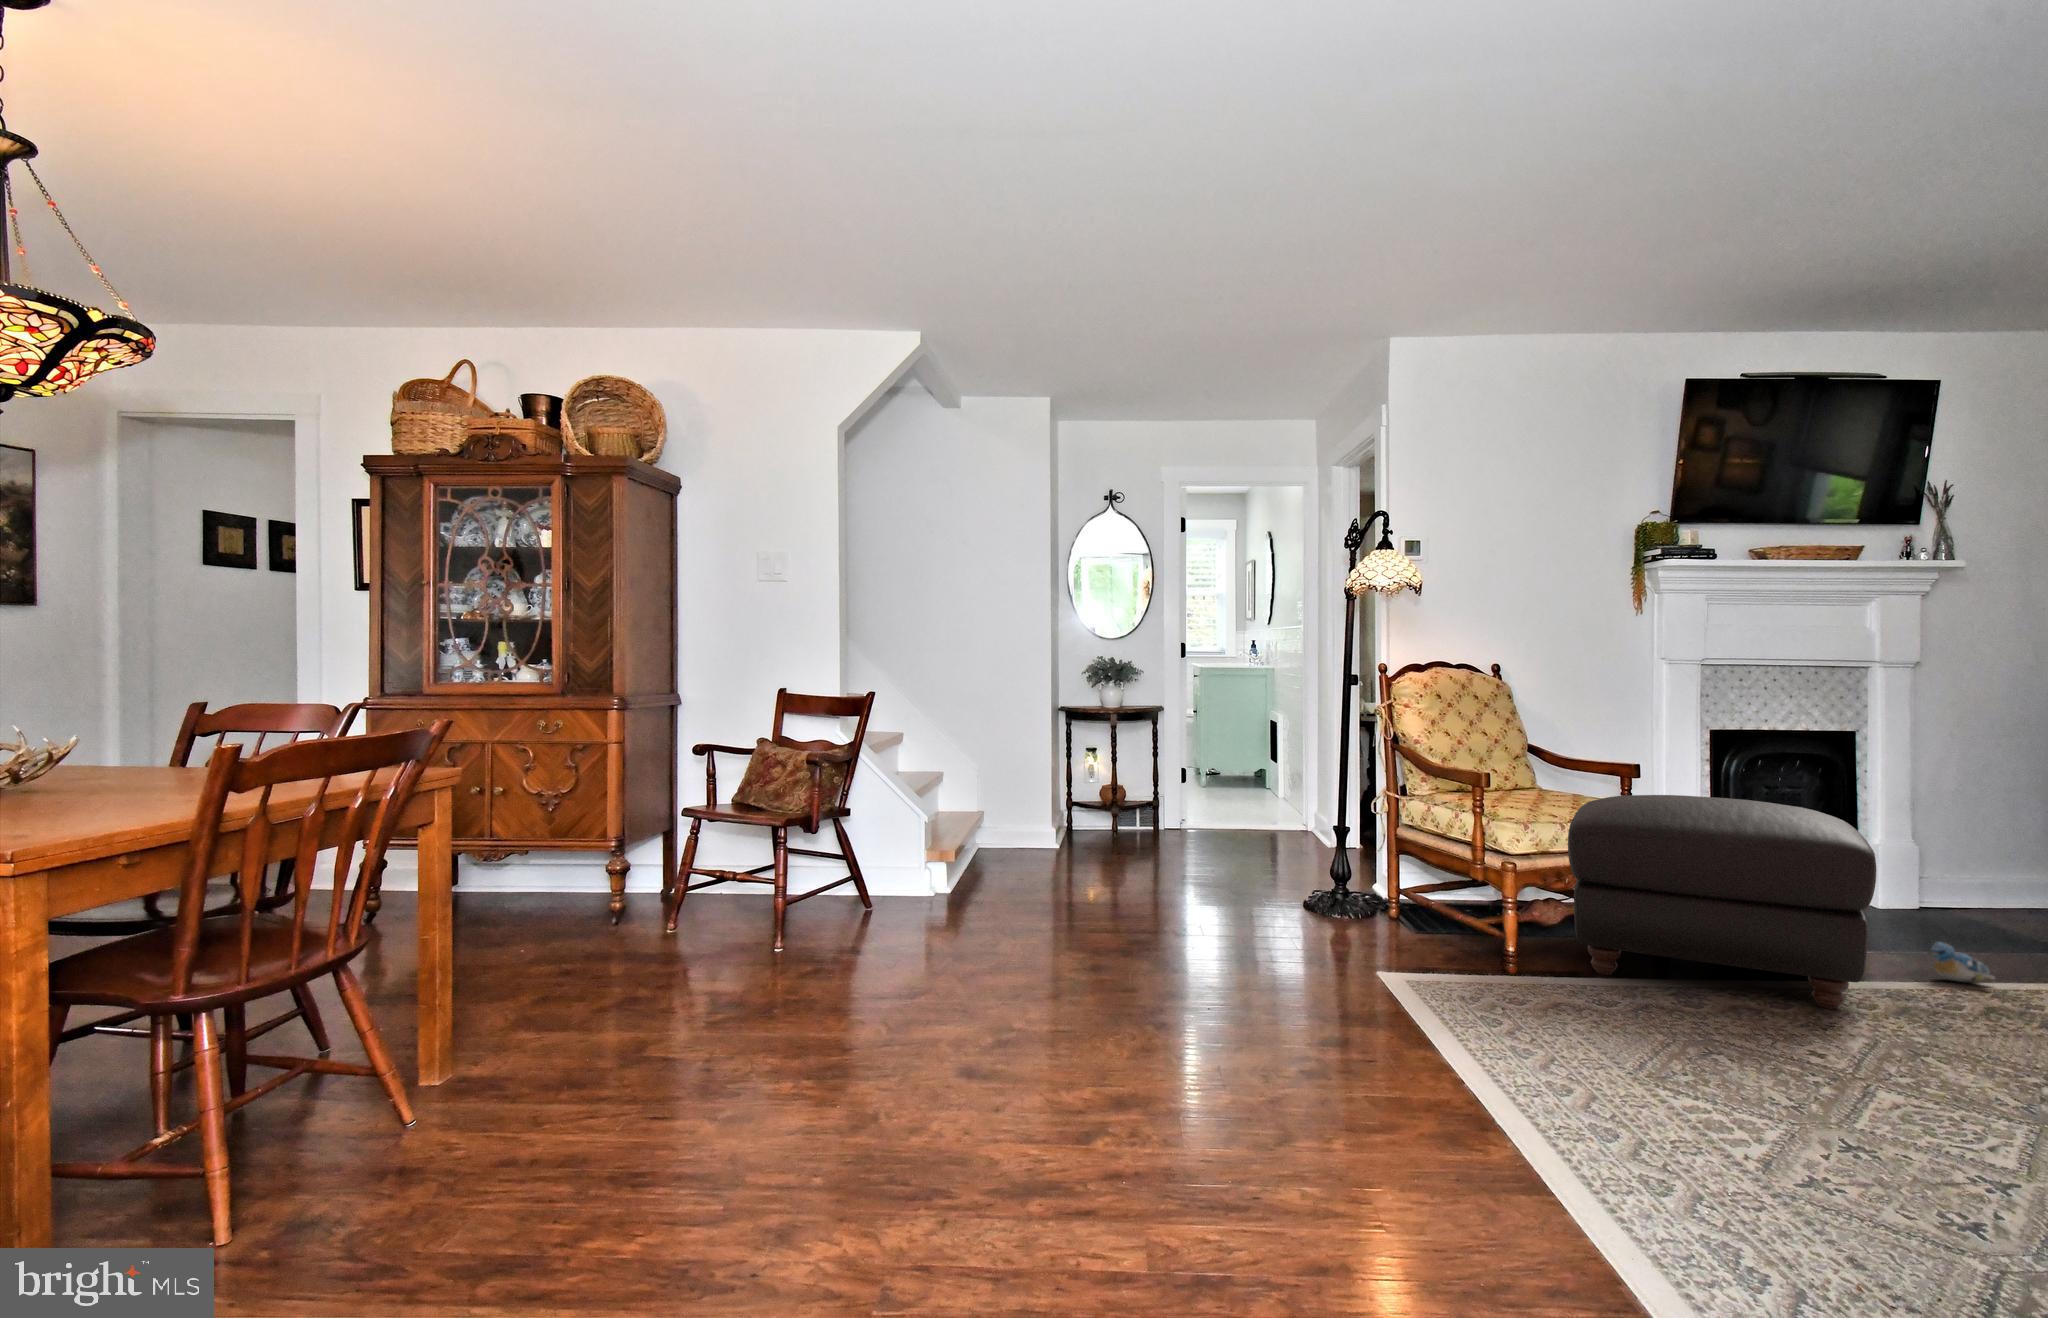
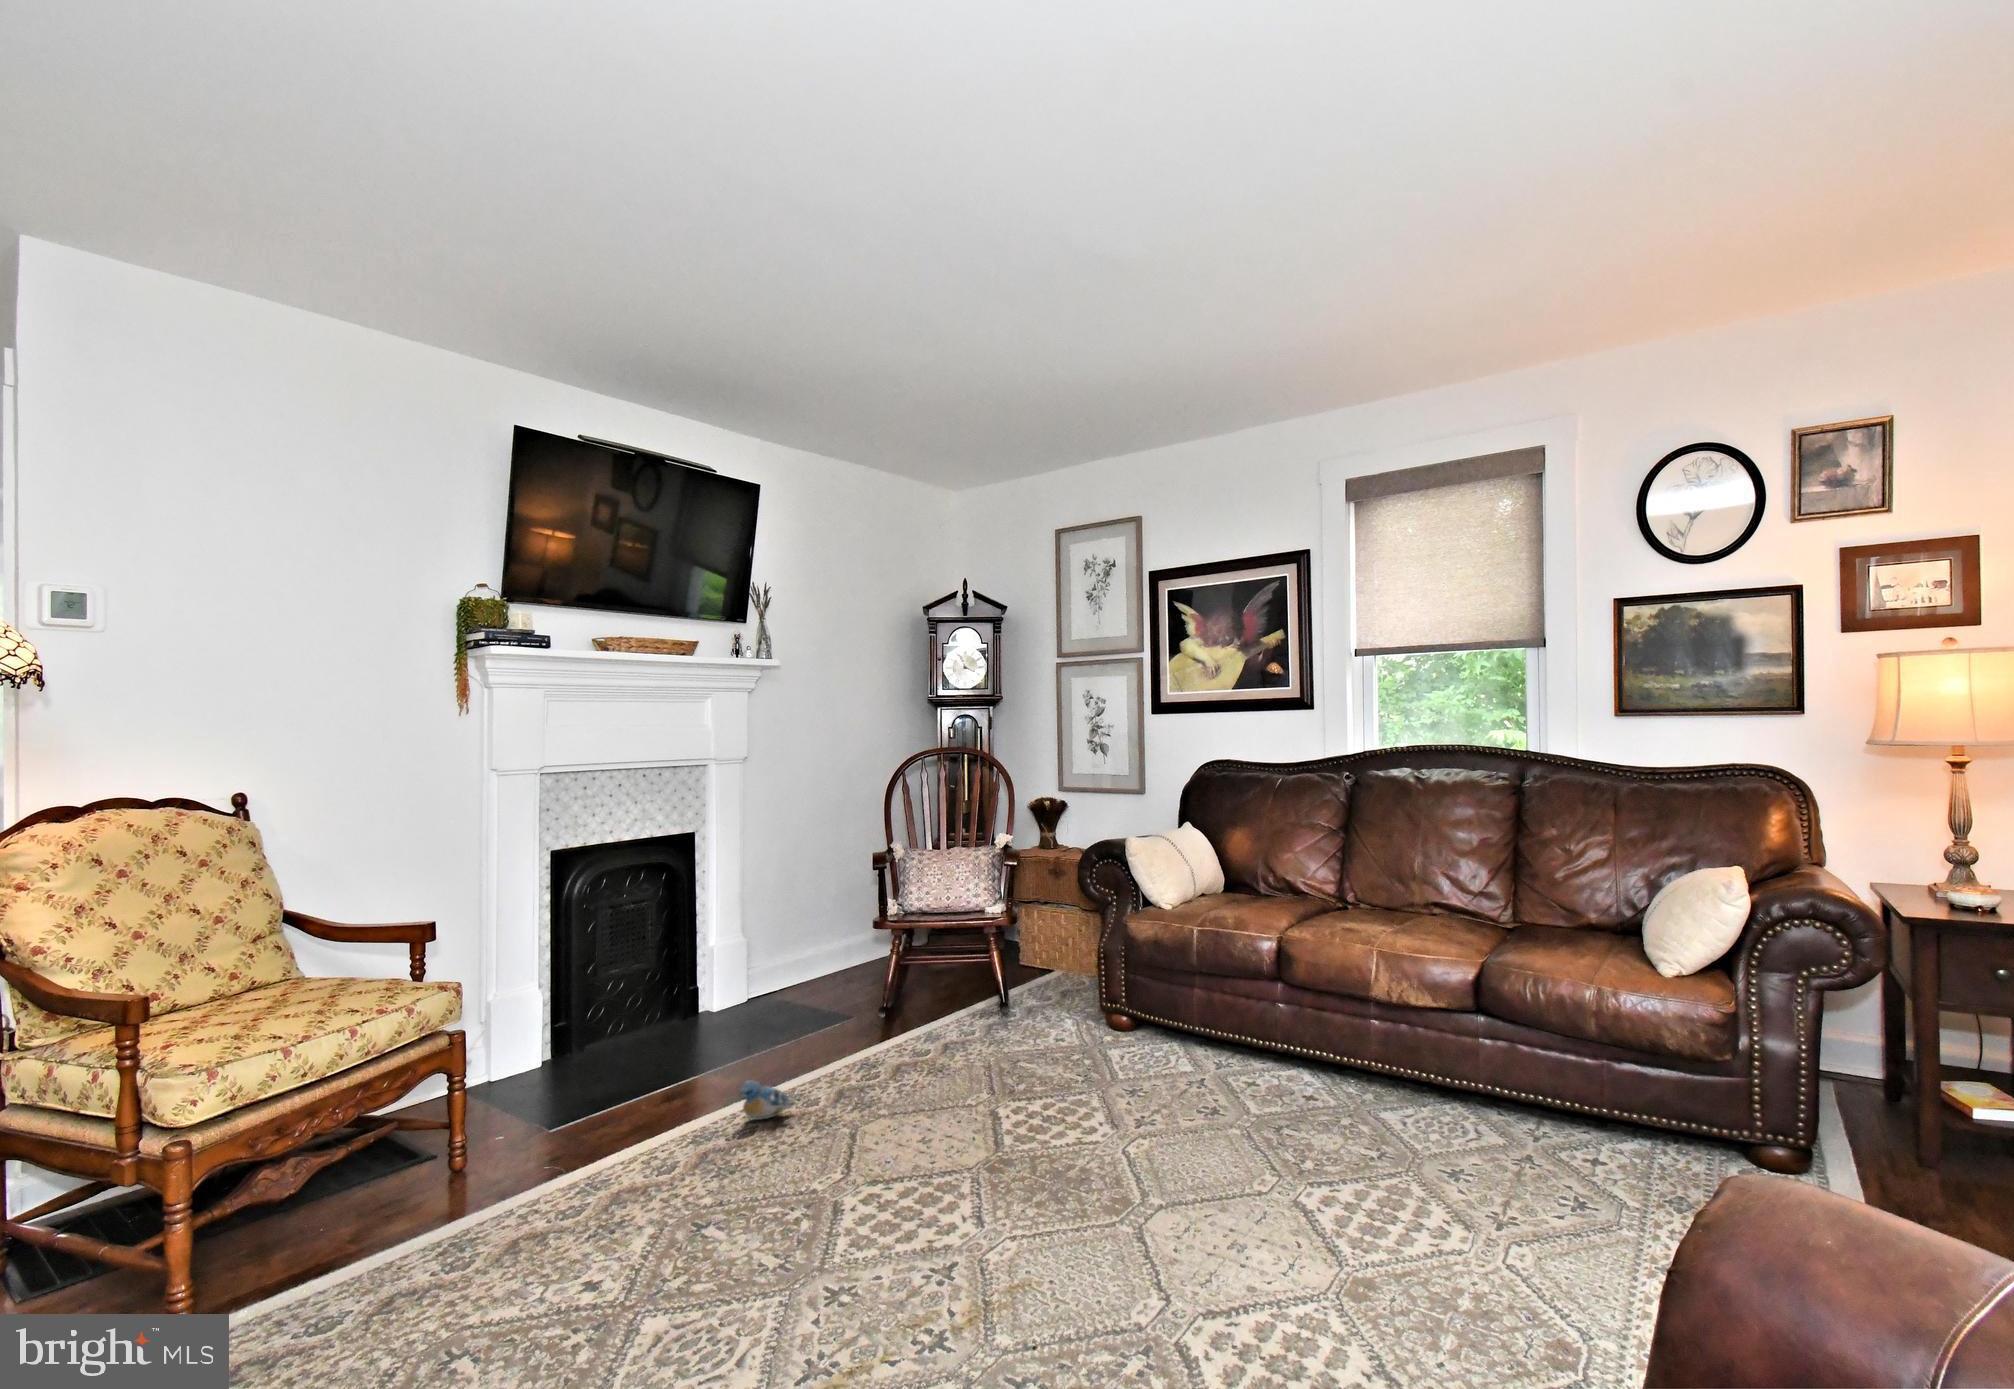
ottoman: present [1568,795,1876,1009] -> none [267,961,673,1294]

